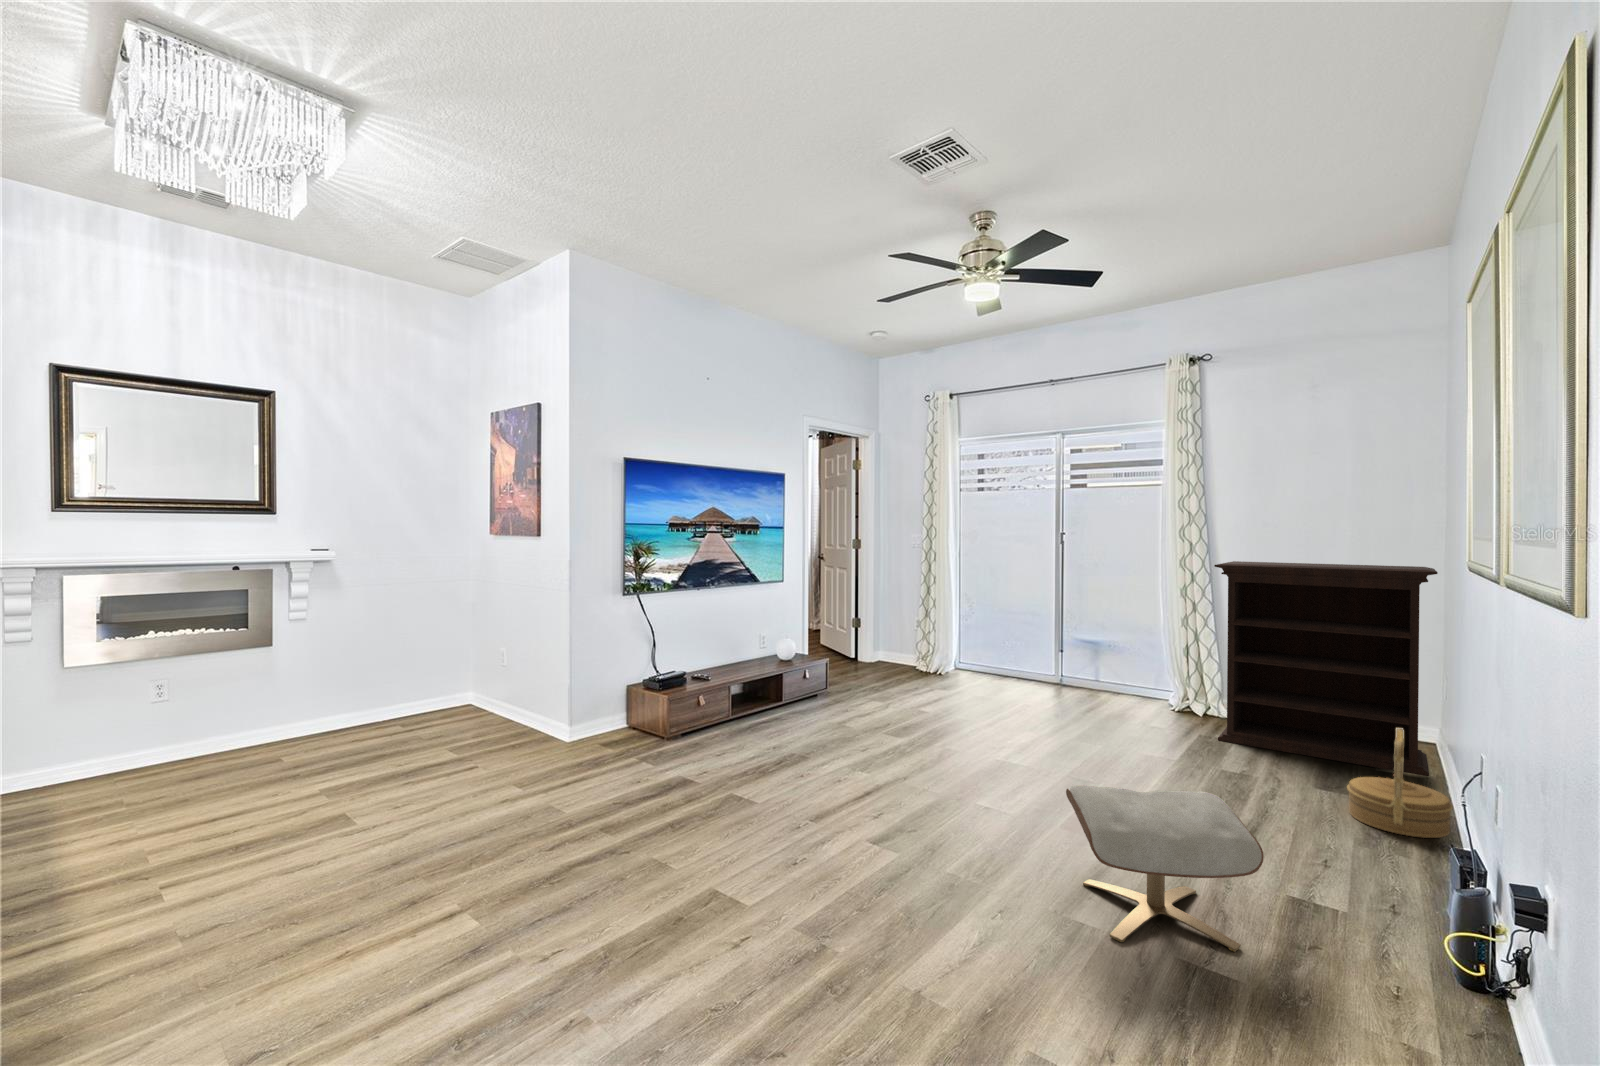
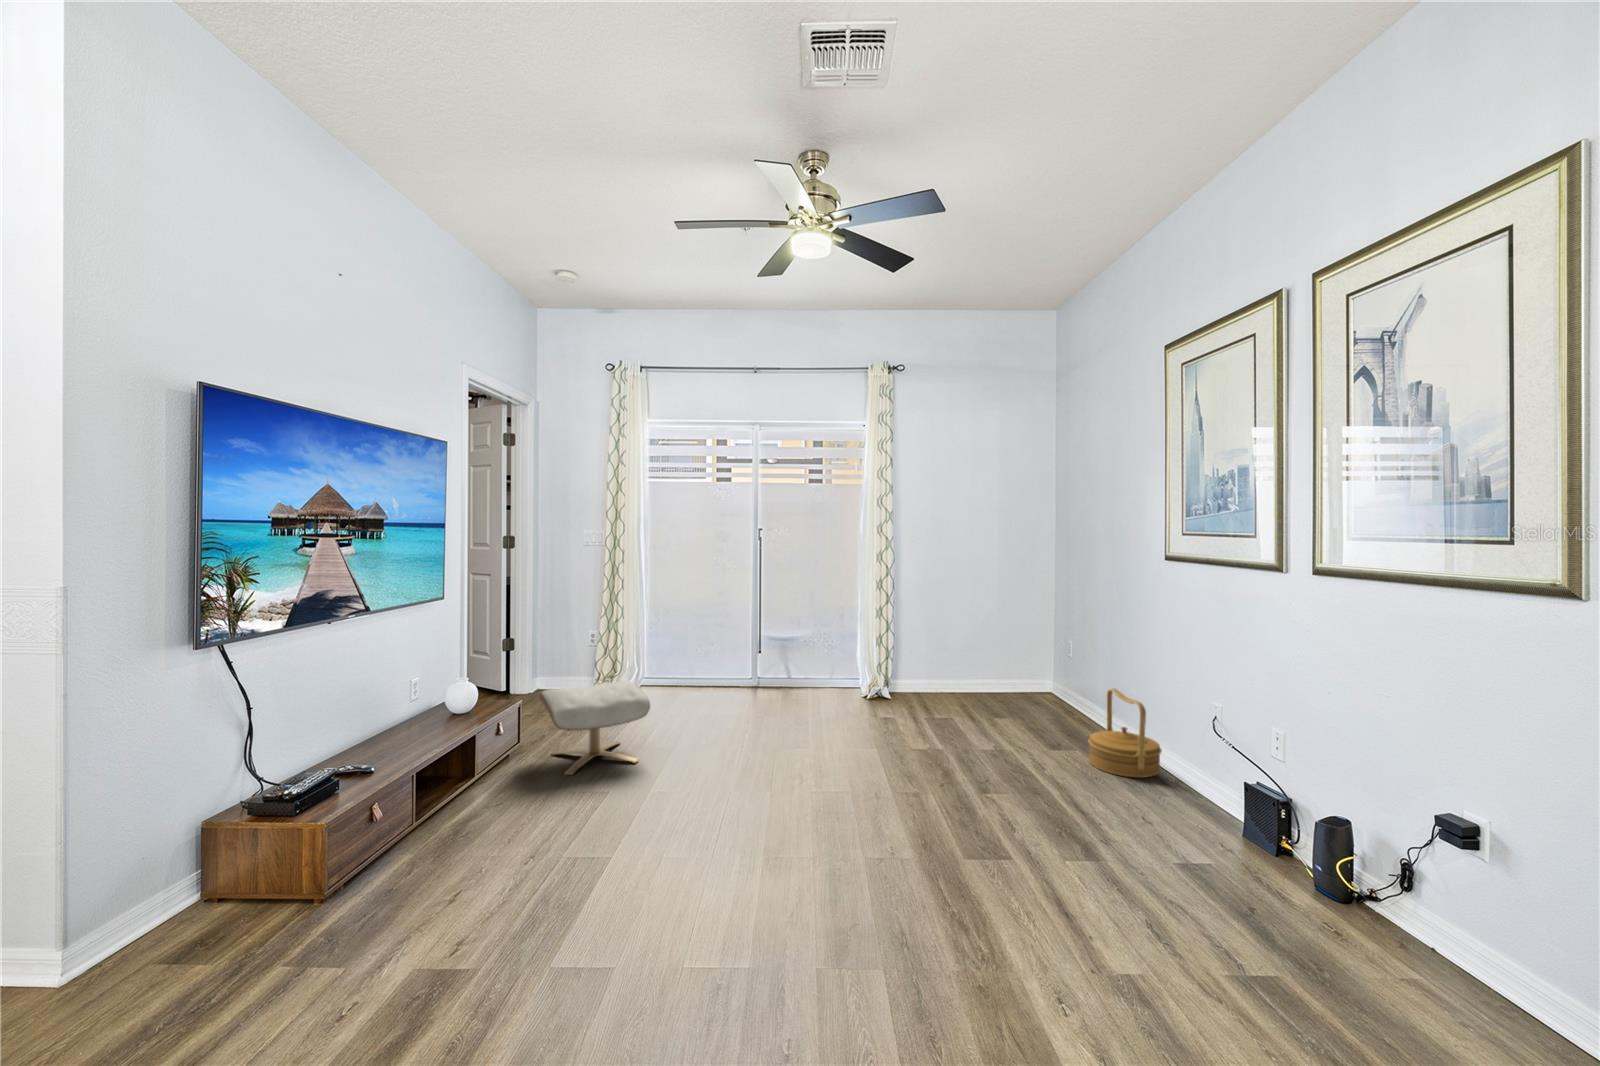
bookshelf: present [1214,561,1438,776] -> none [926,555,1090,720]
ottoman: present [1066,785,1264,952] -> present [539,680,650,775]

